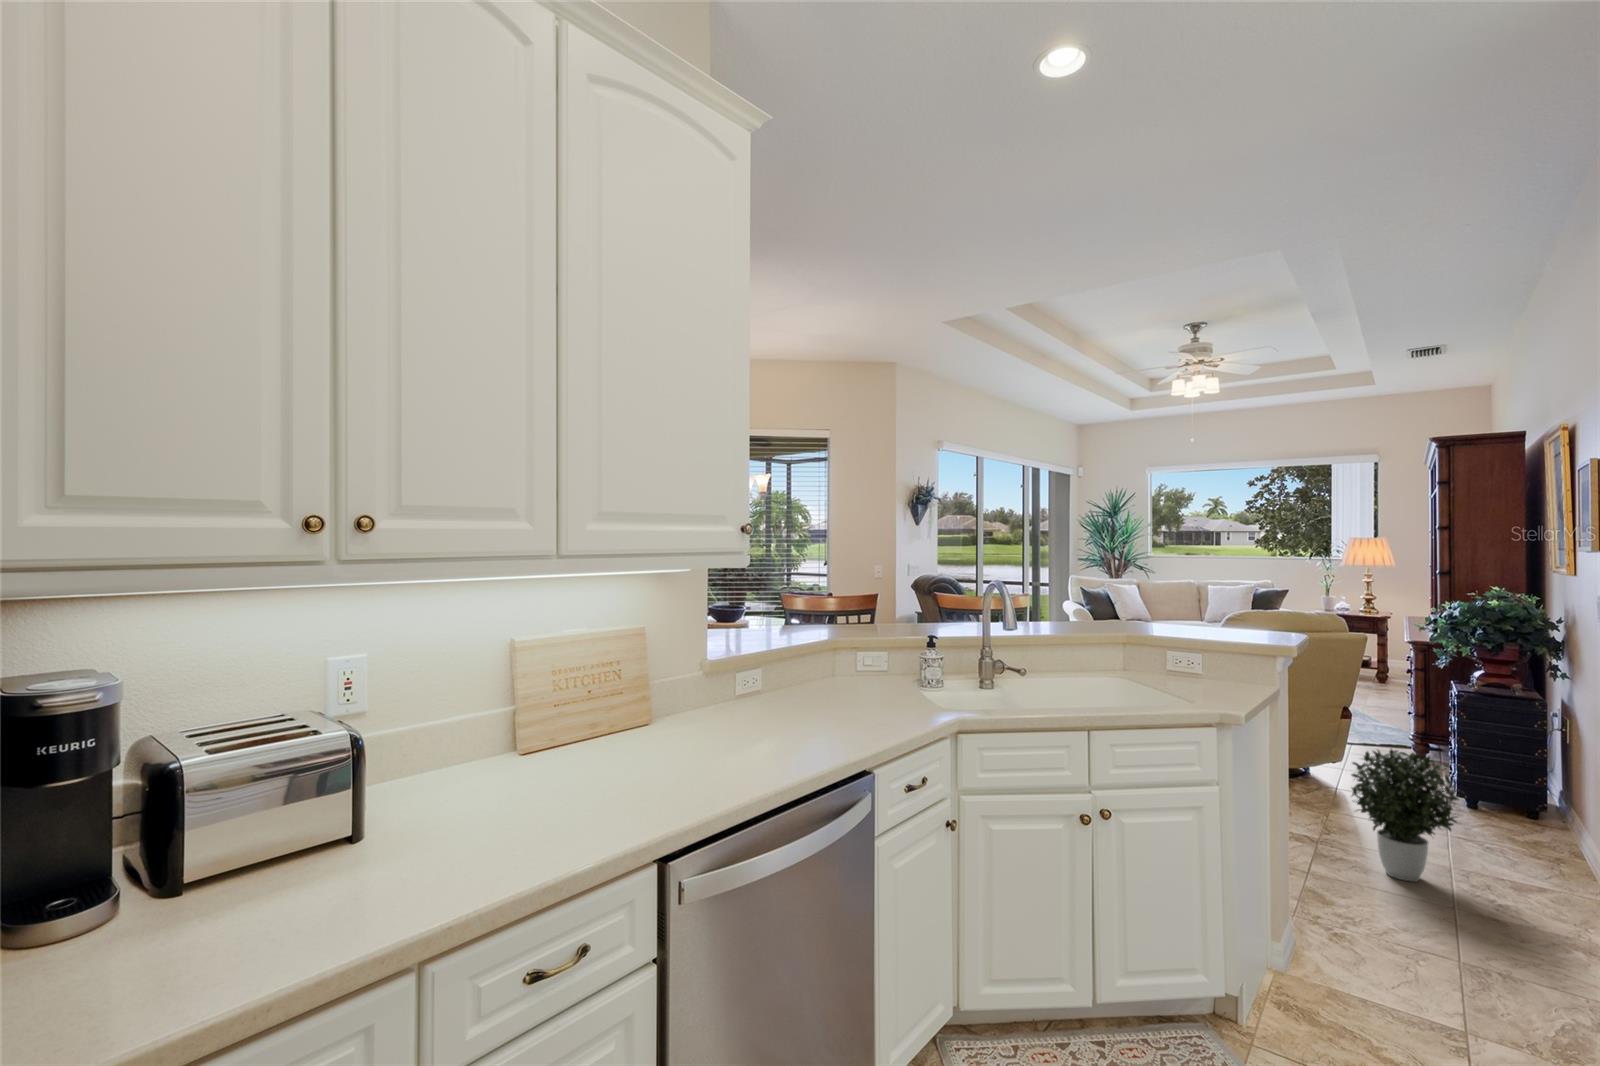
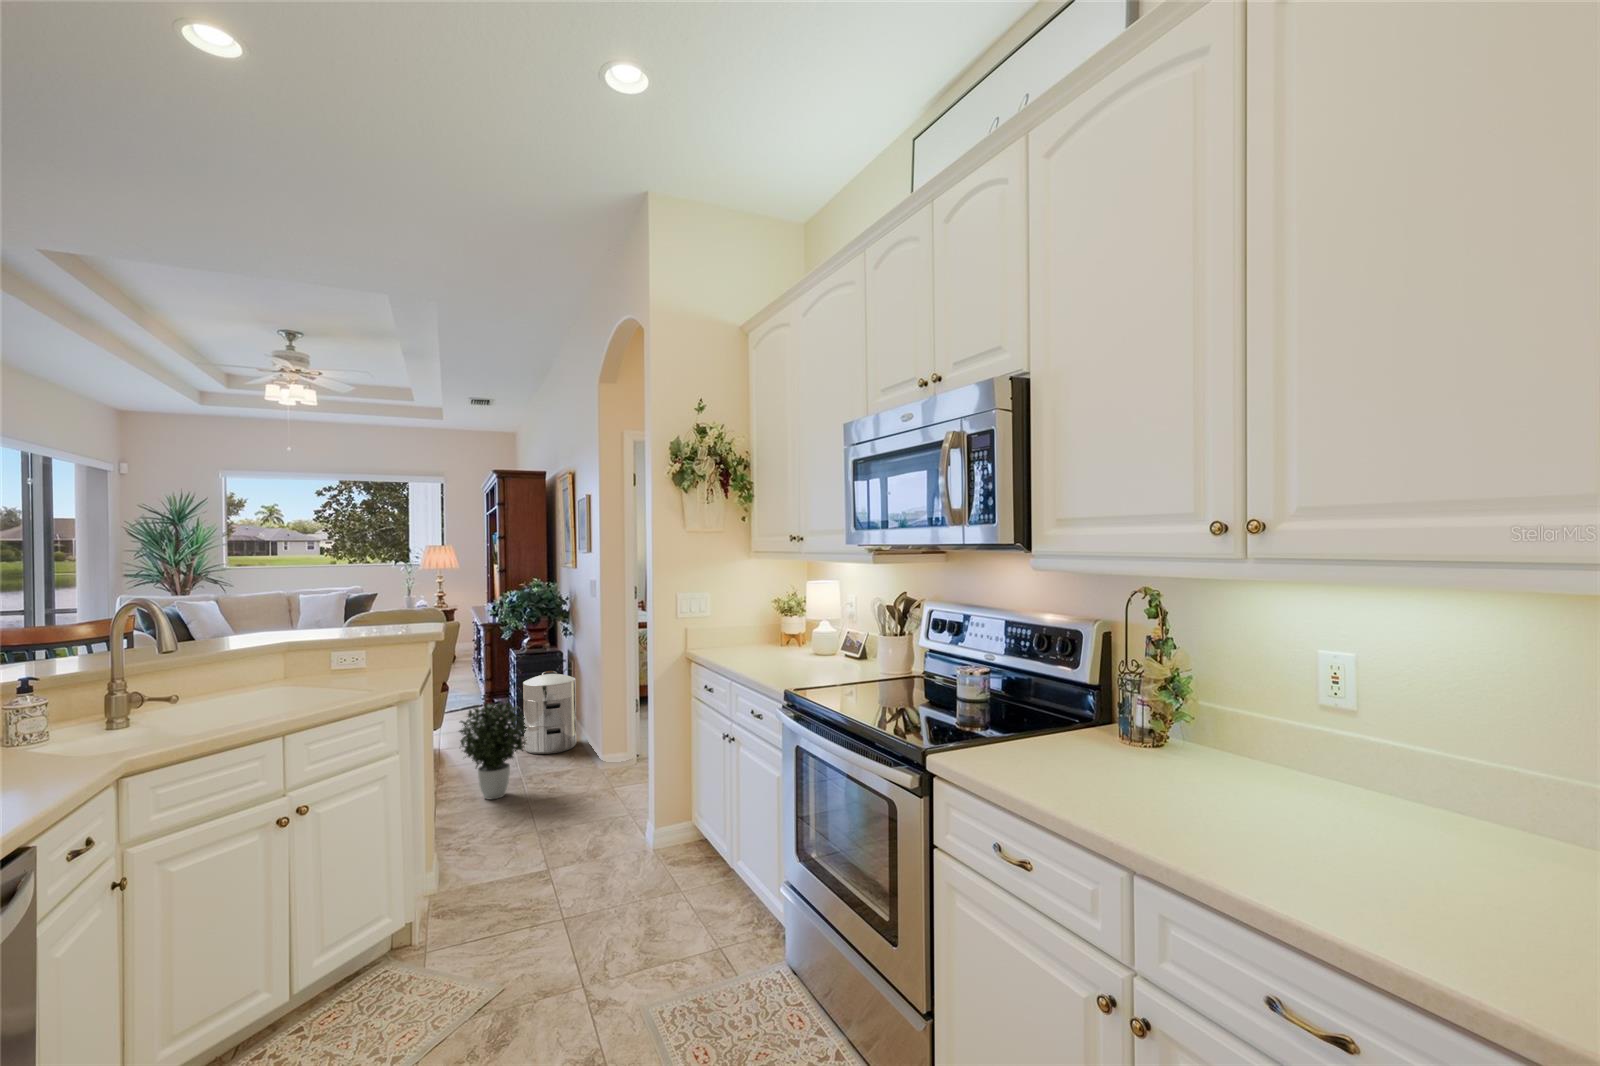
waste bin: none [1466,726,1567,851] -> present [523,671,577,754]

